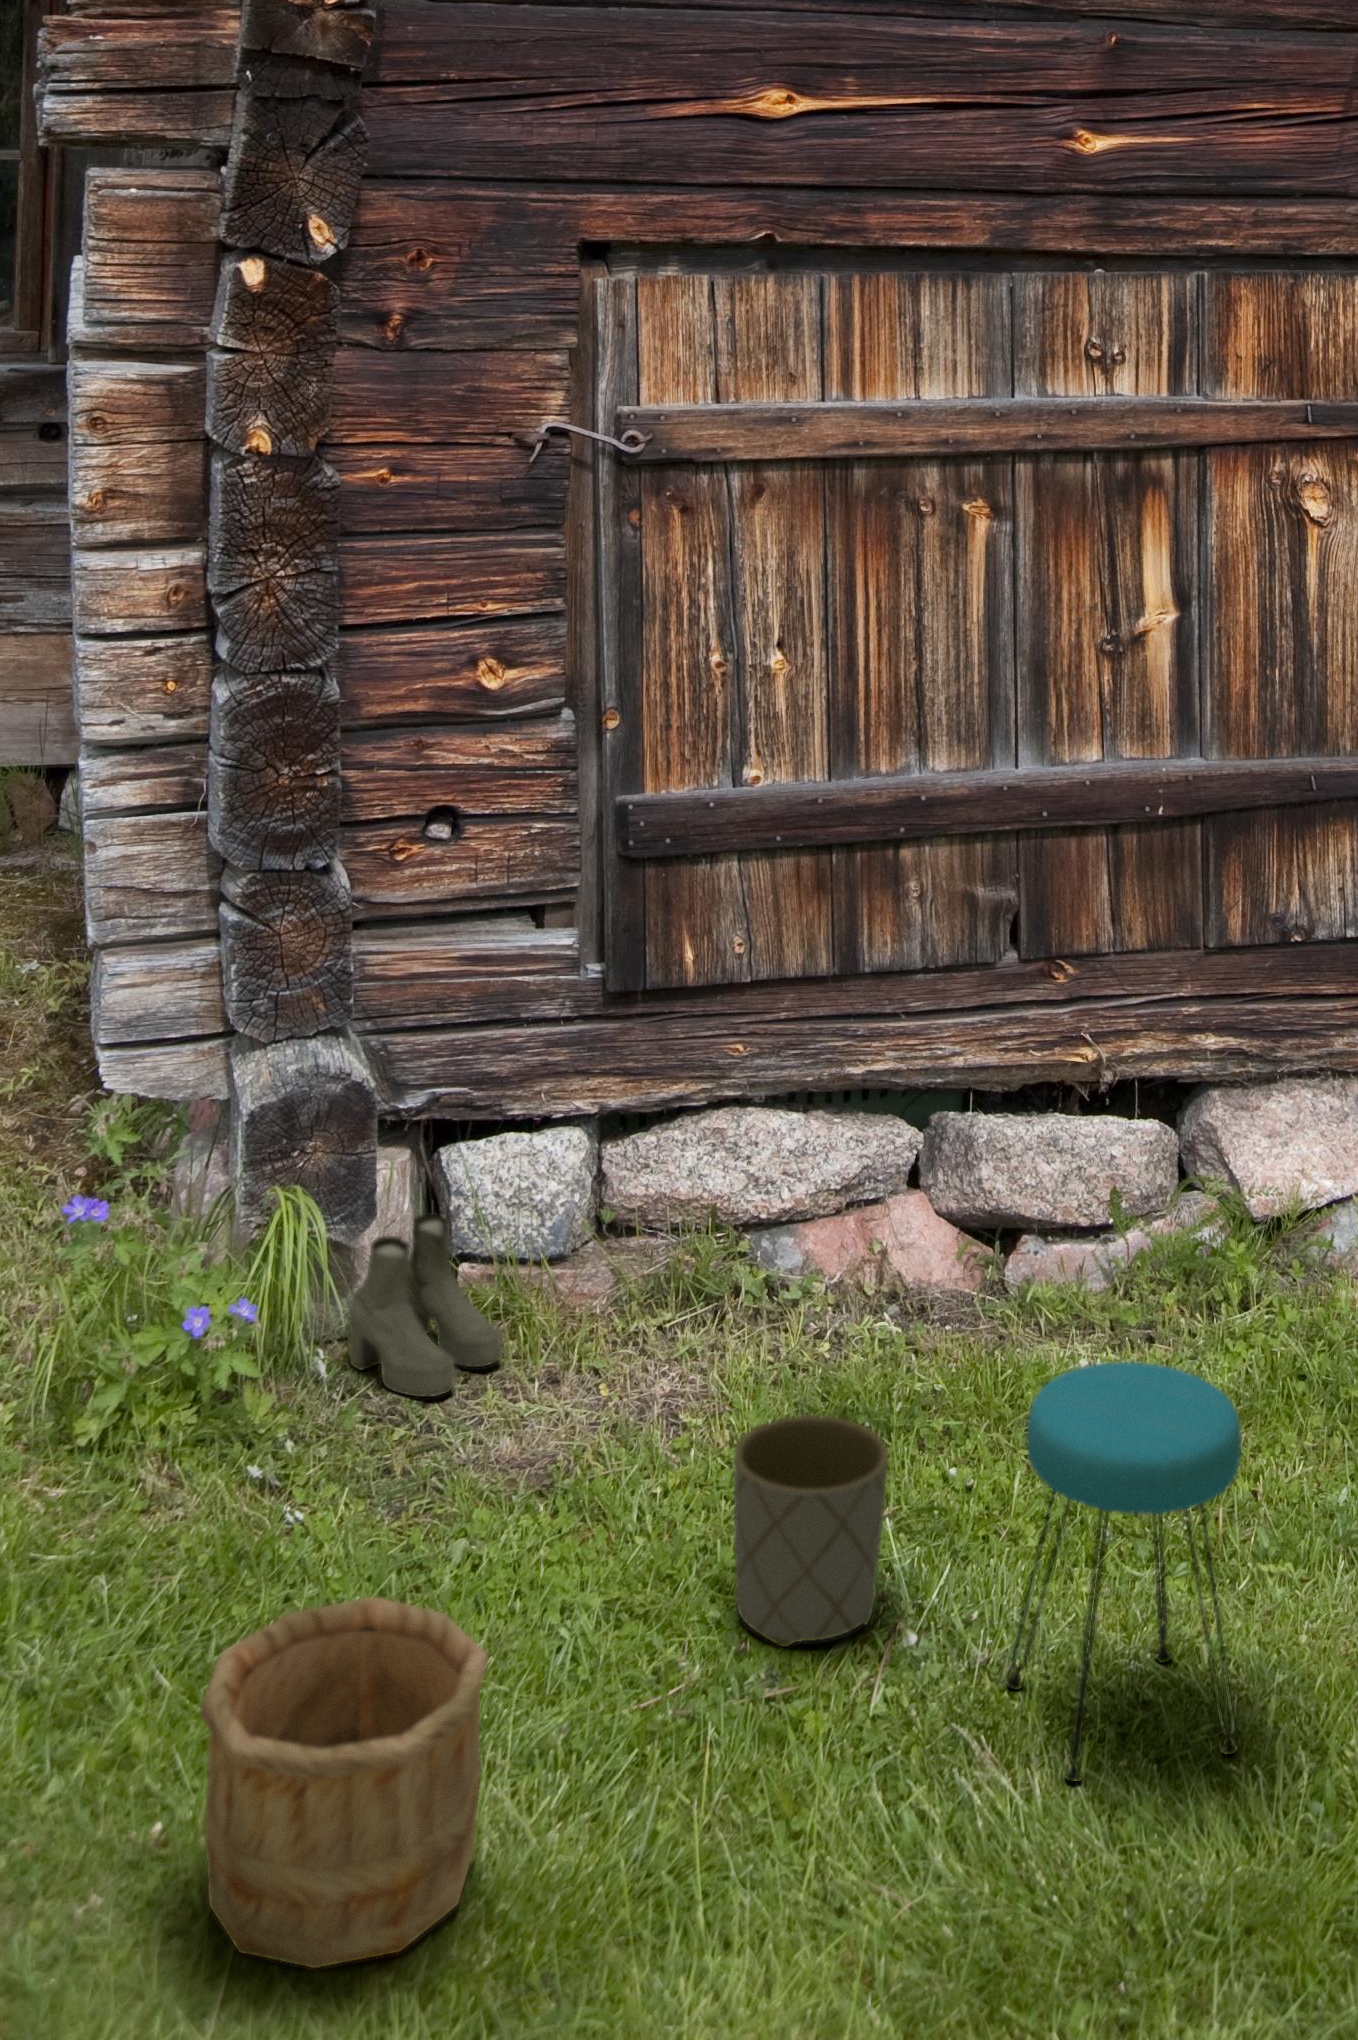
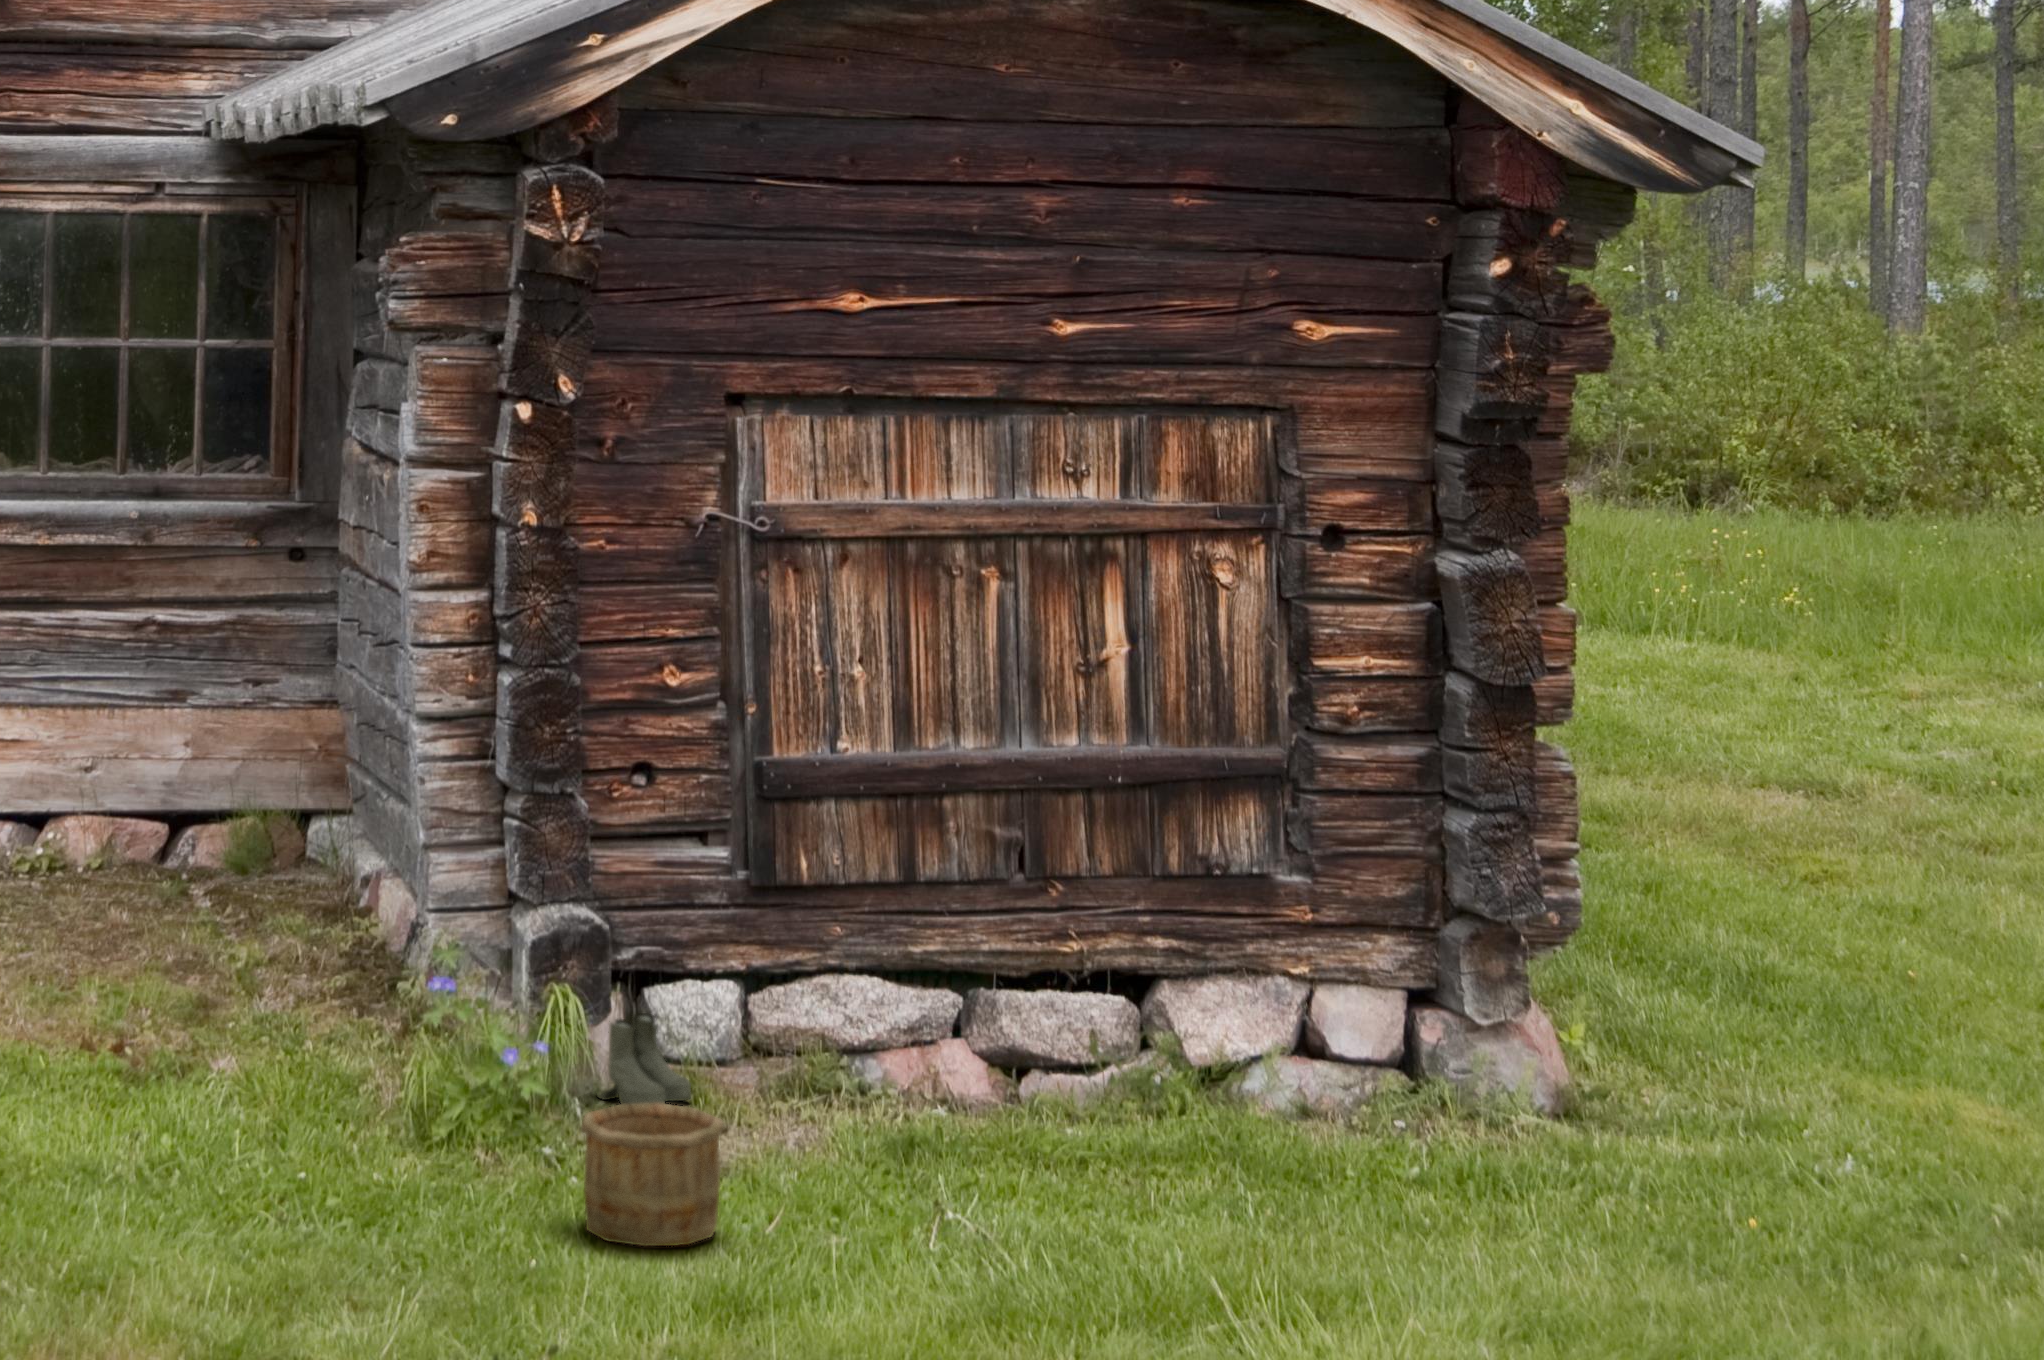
stool: present [1007,1362,1242,1782] -> none [1004,1033,1135,1234]
planter: present [734,1415,889,1647] -> none [845,1081,935,1192]

